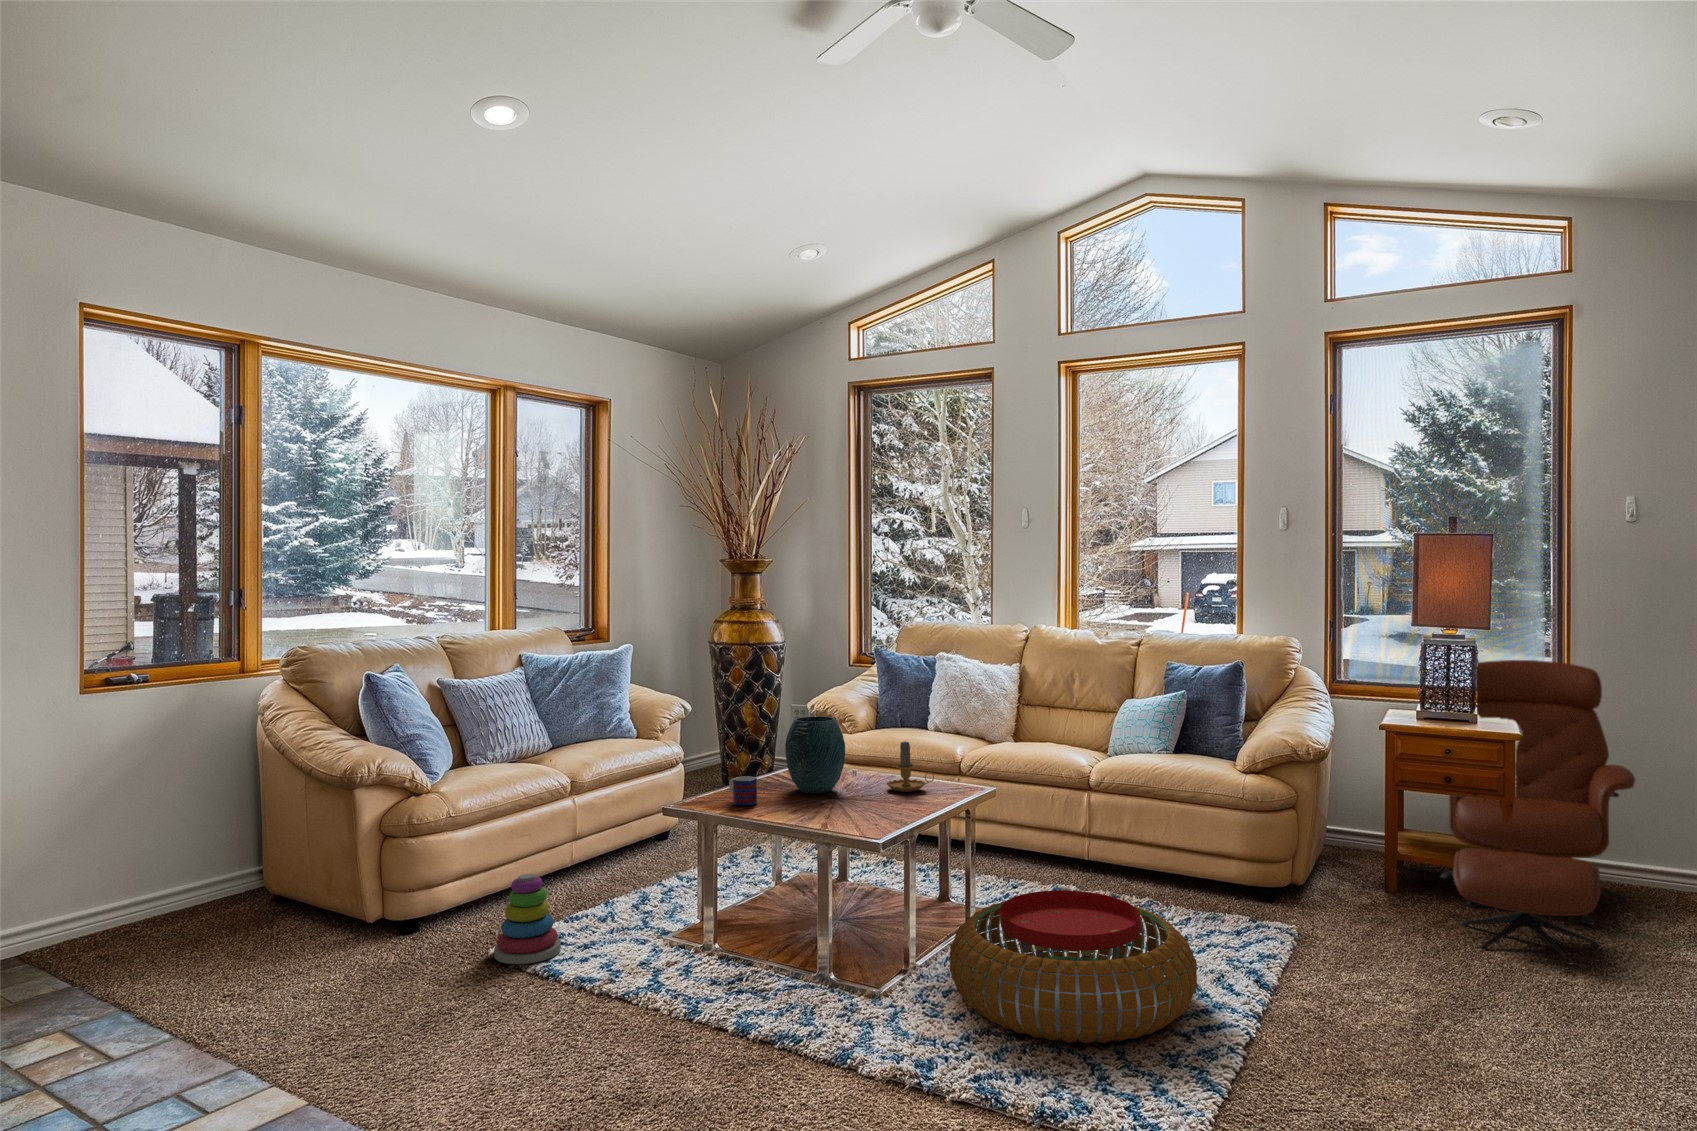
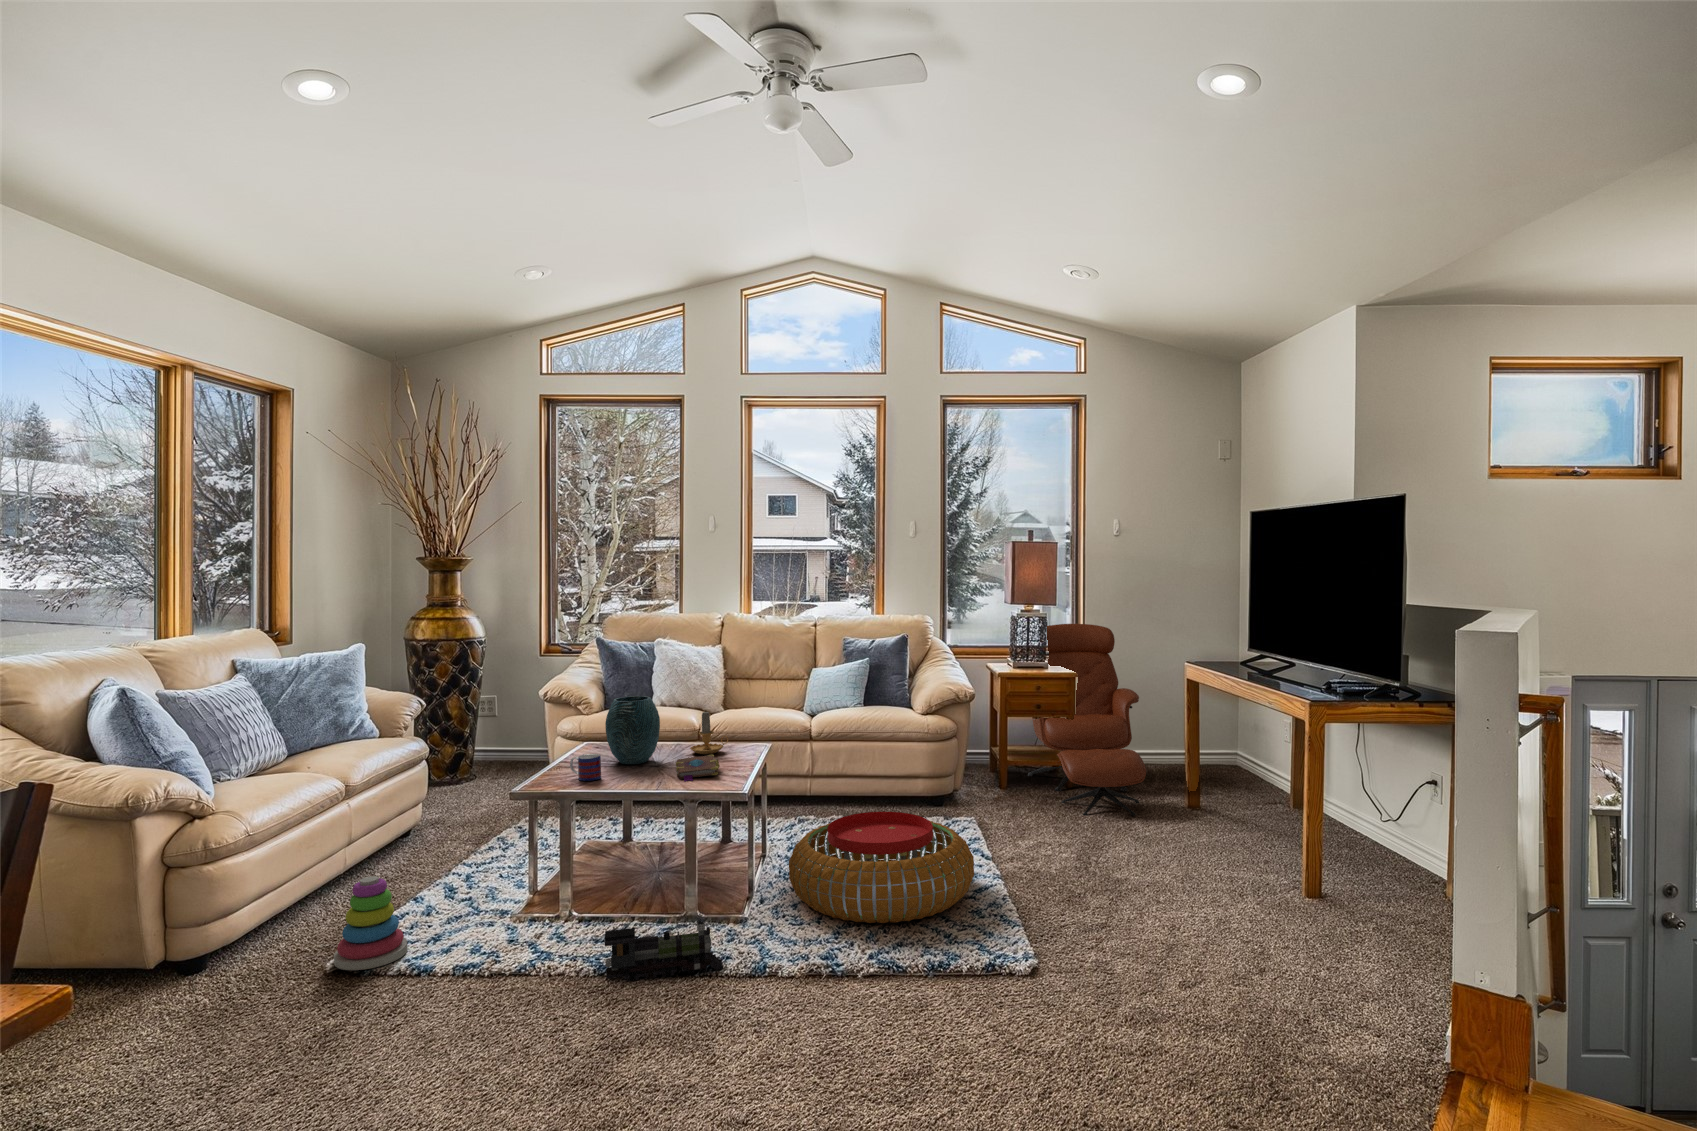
book: none [830,793,891,821] -> present [676,755,720,782]
toy train: none [681,973,813,1046] -> present [605,912,723,981]

